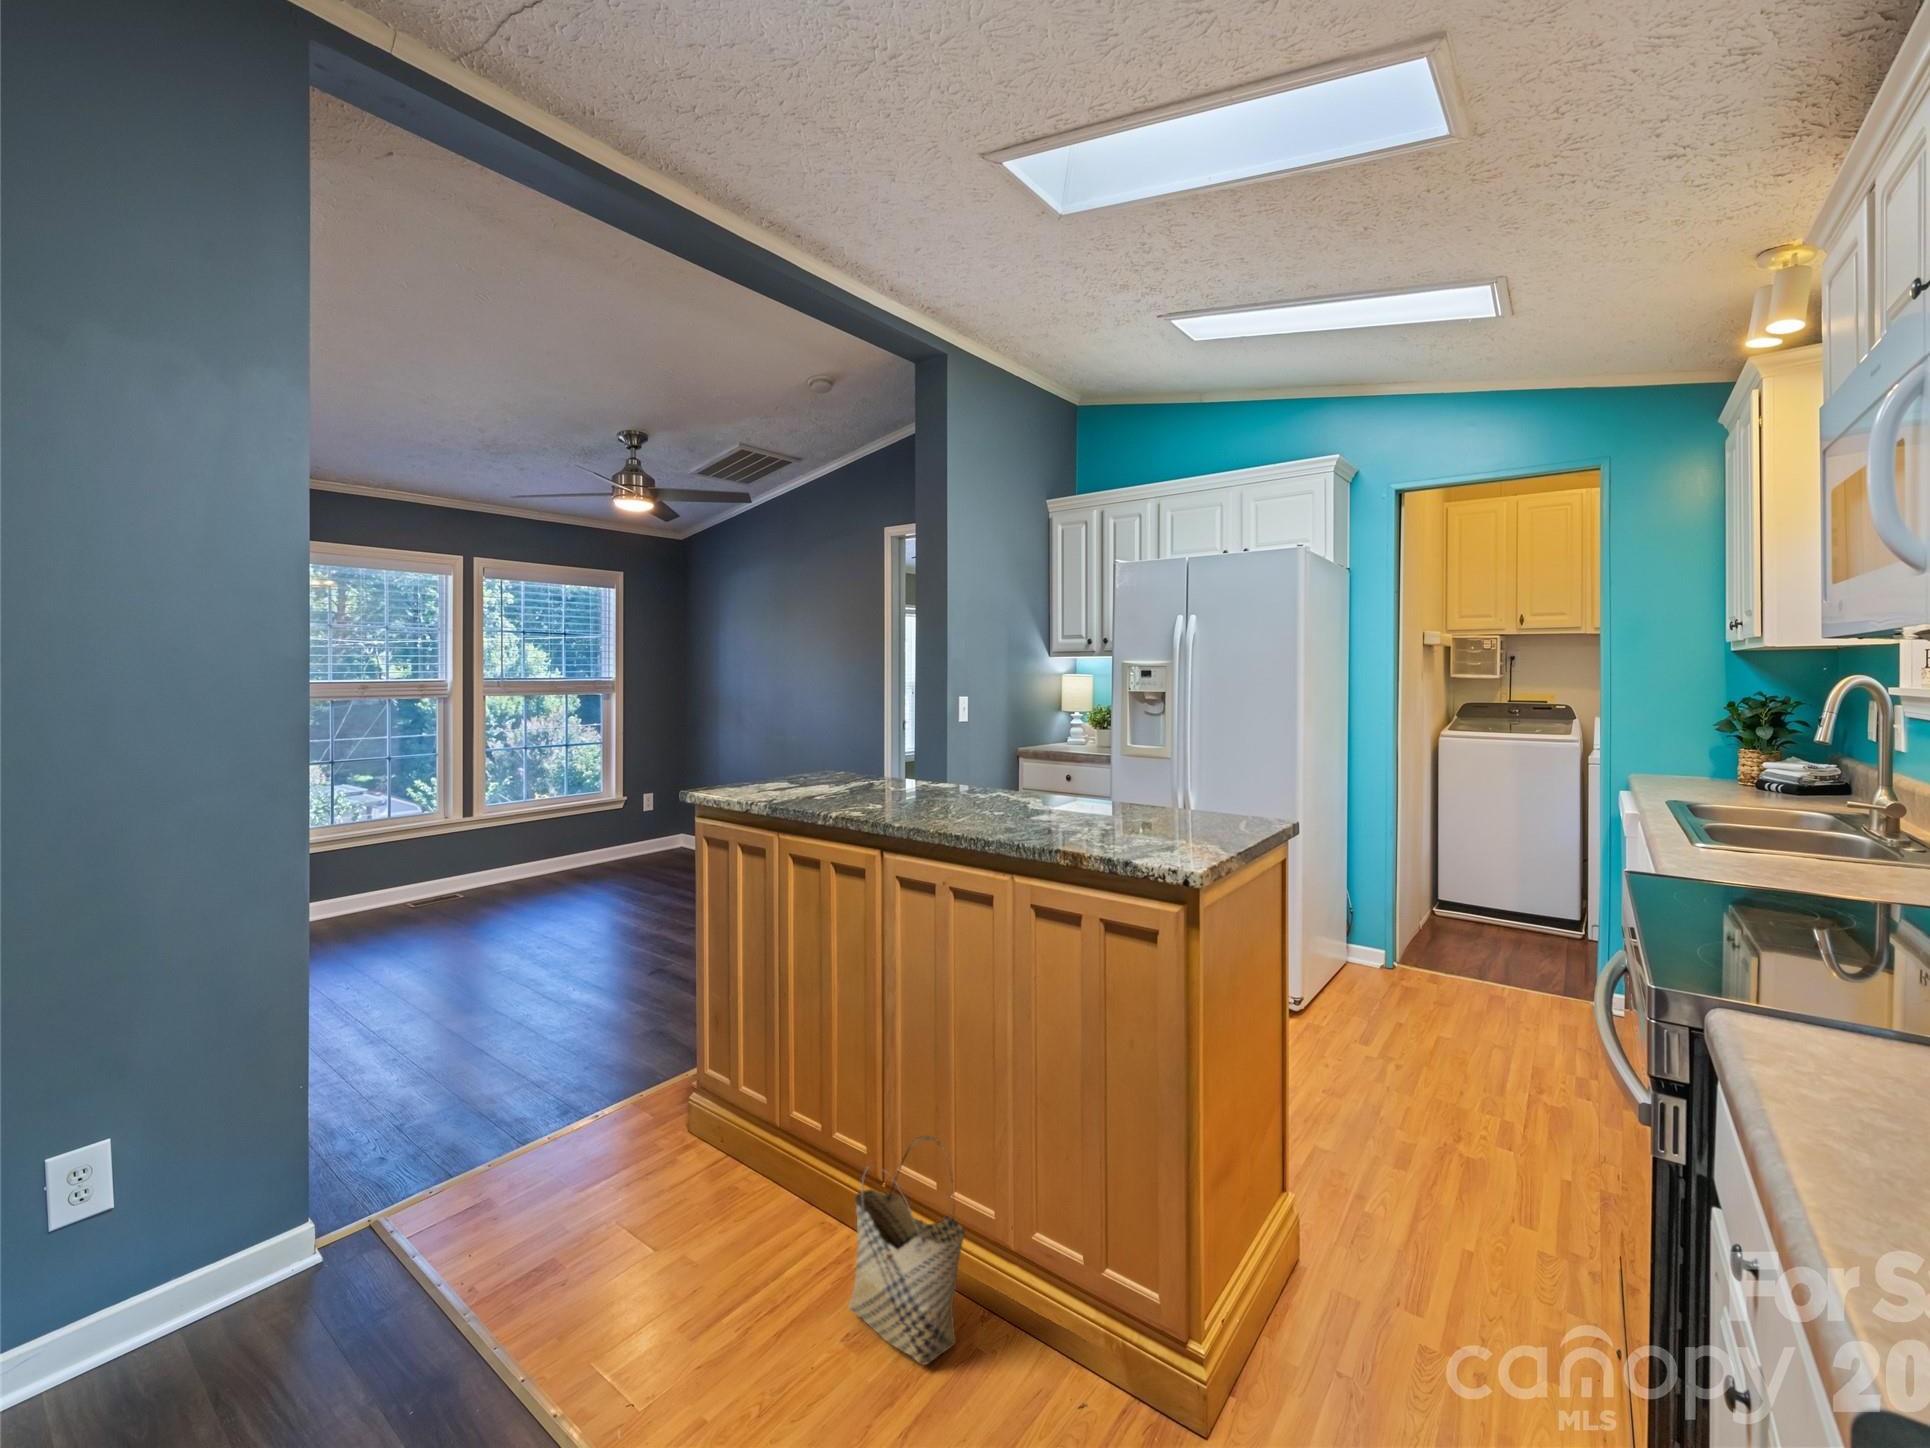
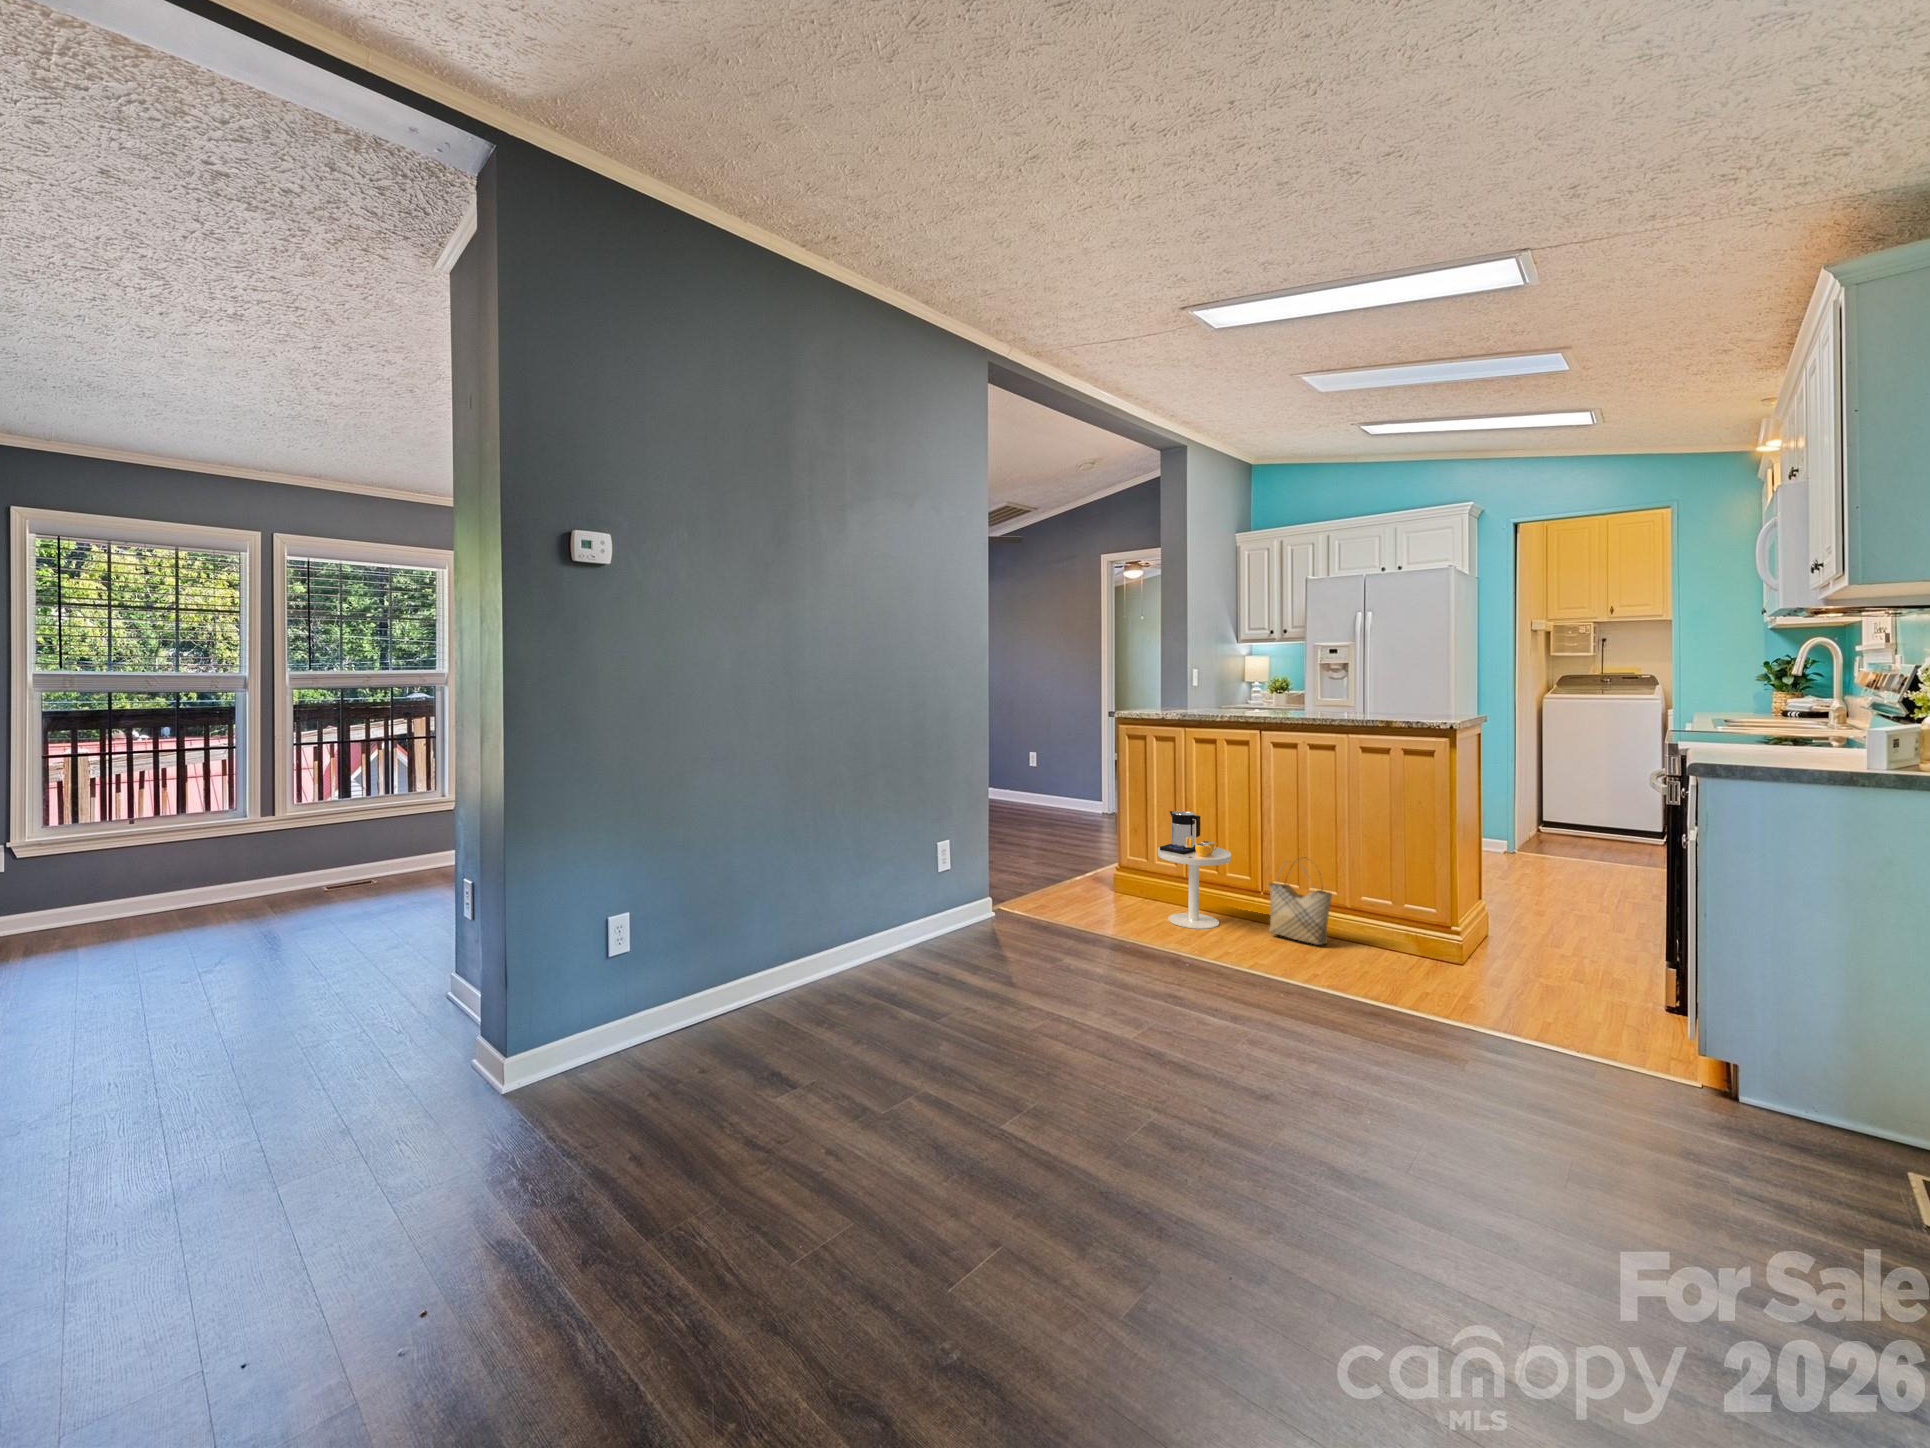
side table: none [660,1012,815,1289] -> present [1158,811,1231,929]

